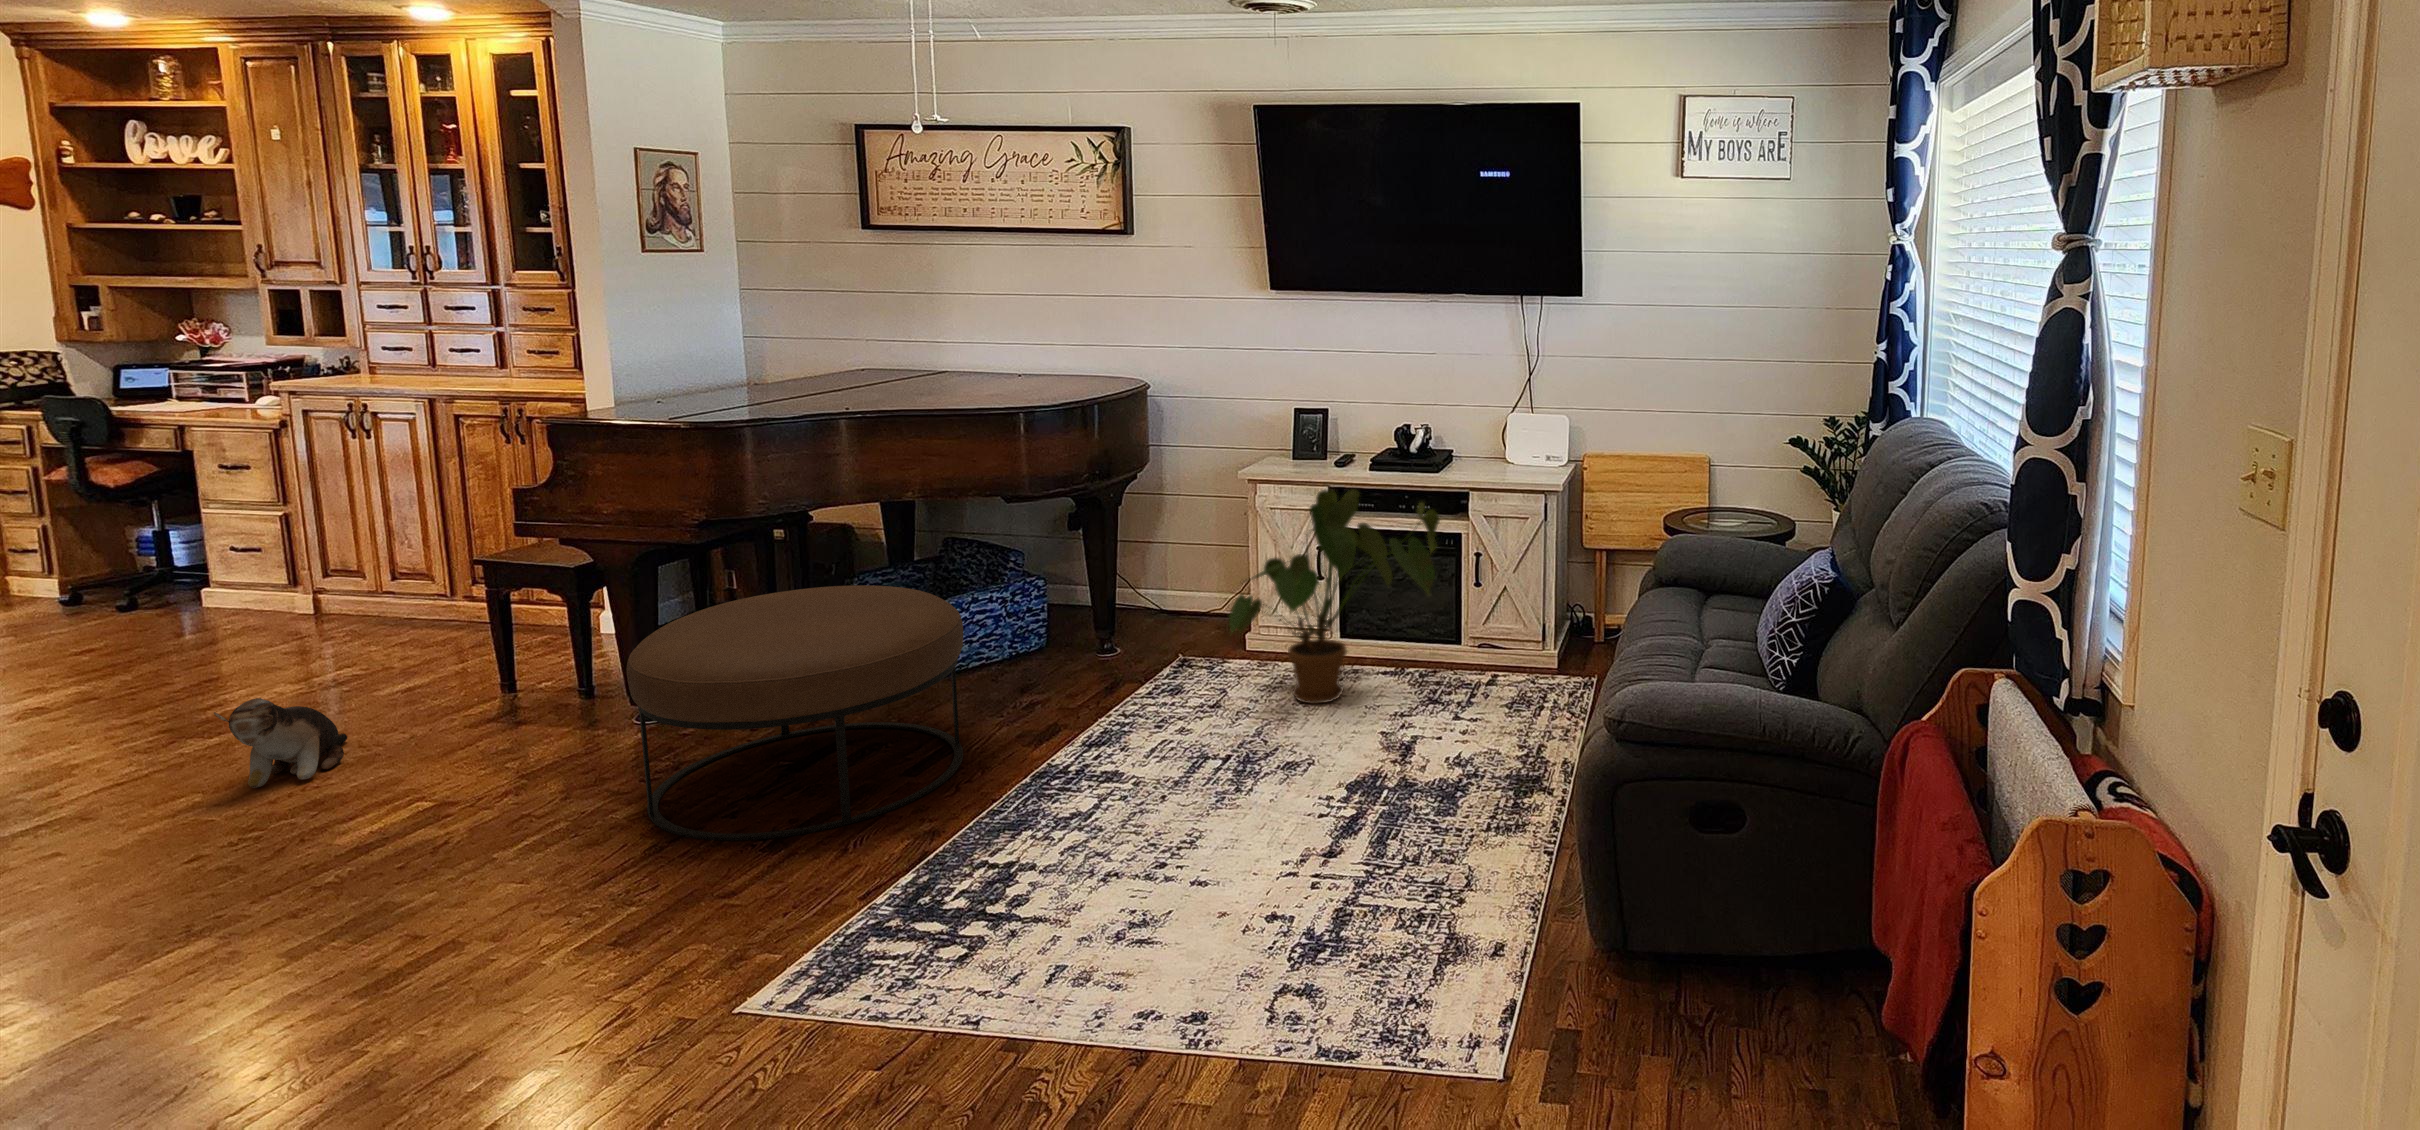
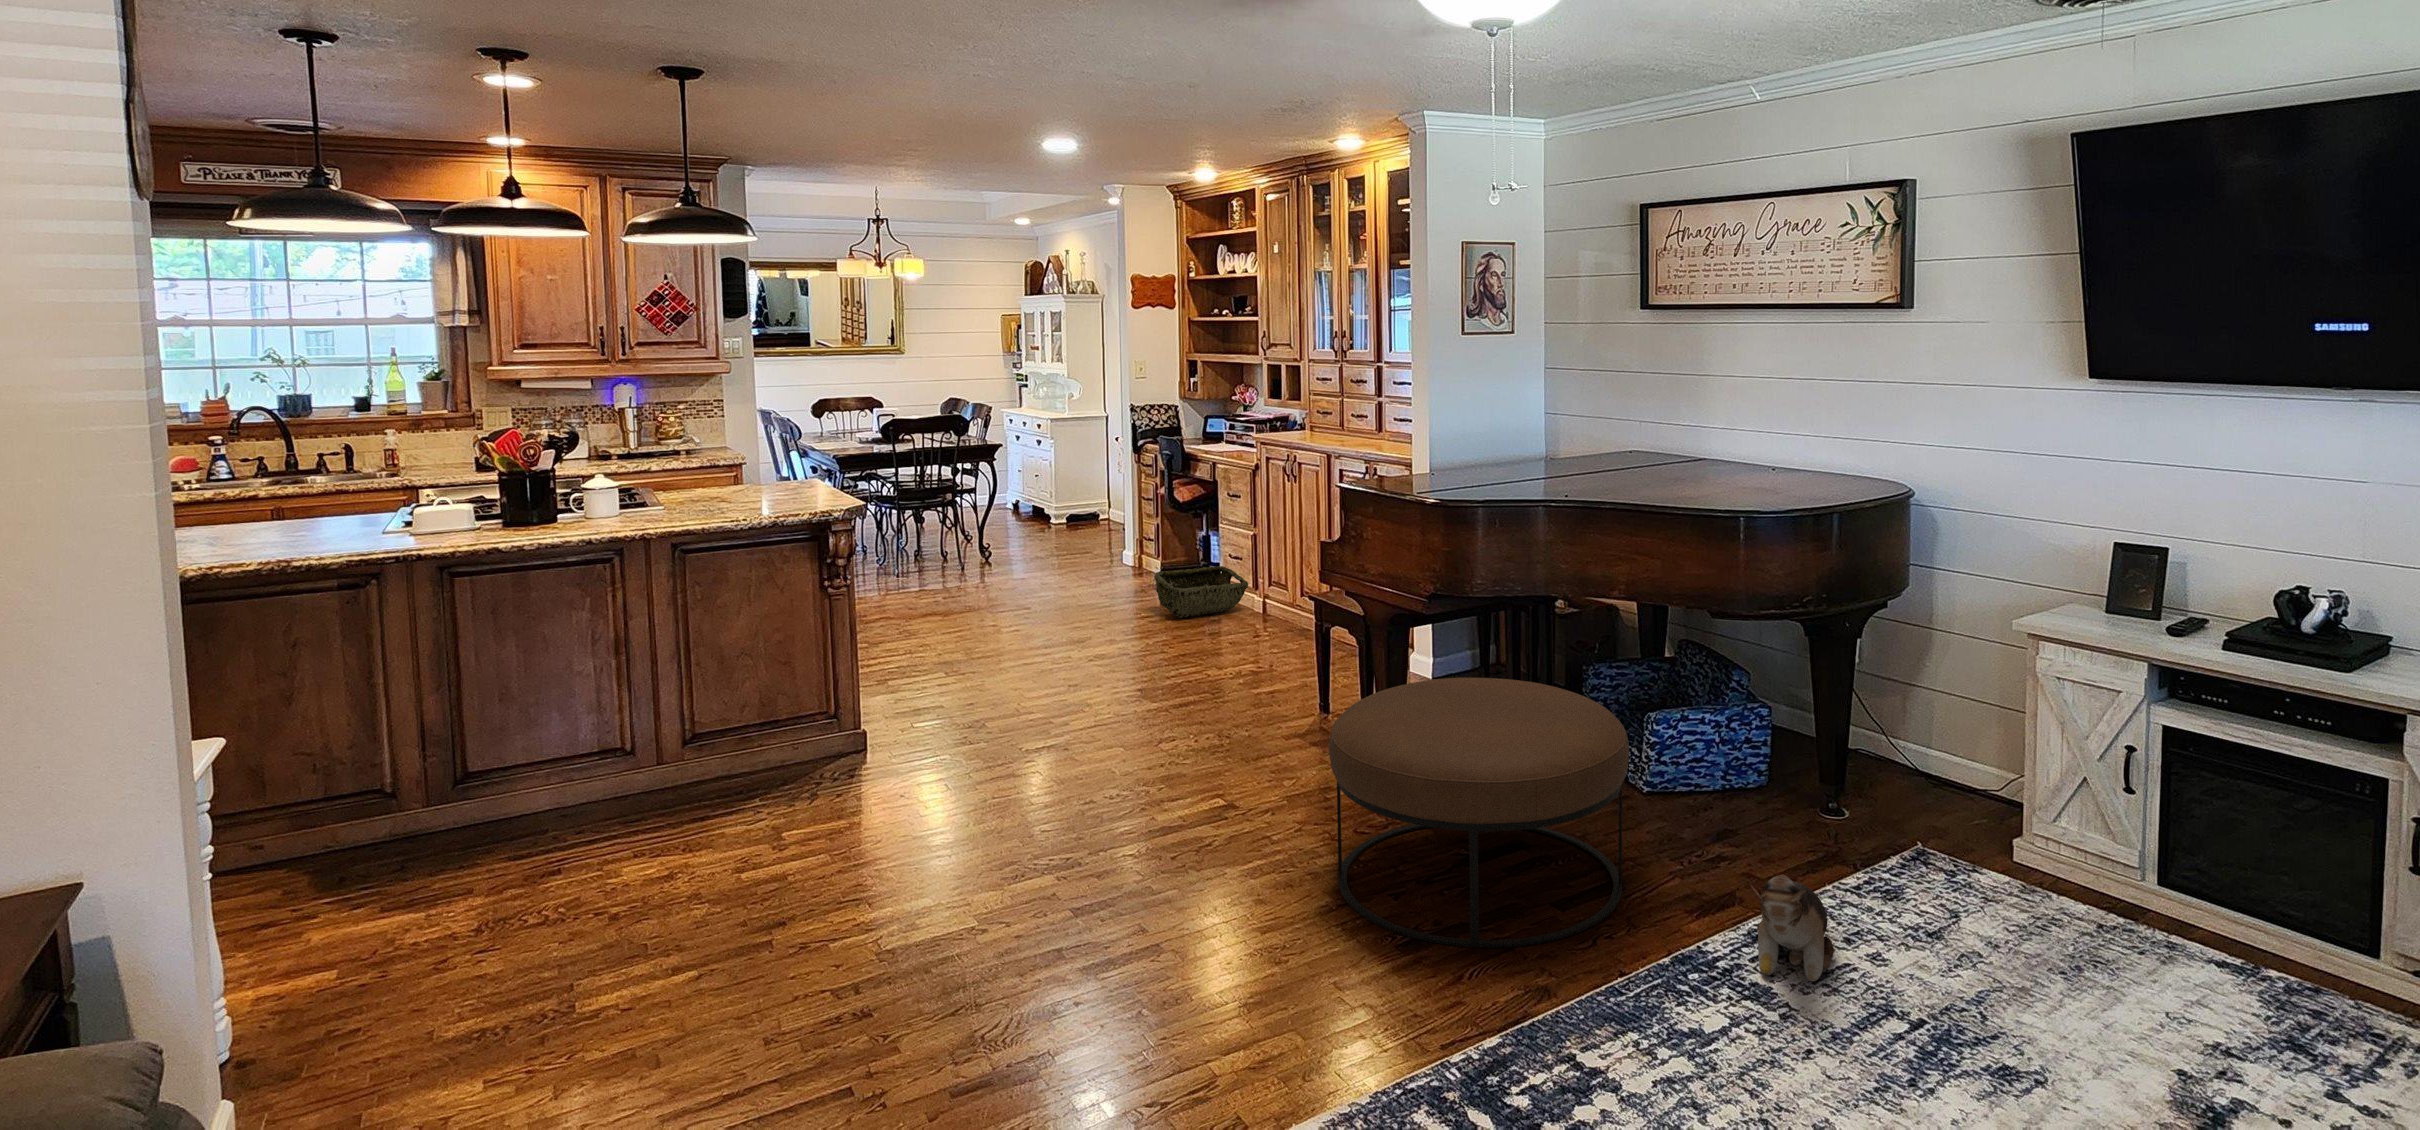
house plant: present [1229,489,1440,704] -> none [1956,669,2333,984]
woven basket: none [92,563,279,640] -> present [1154,566,1248,618]
plush toy: present [214,698,347,788] -> present [1751,874,1834,981]

